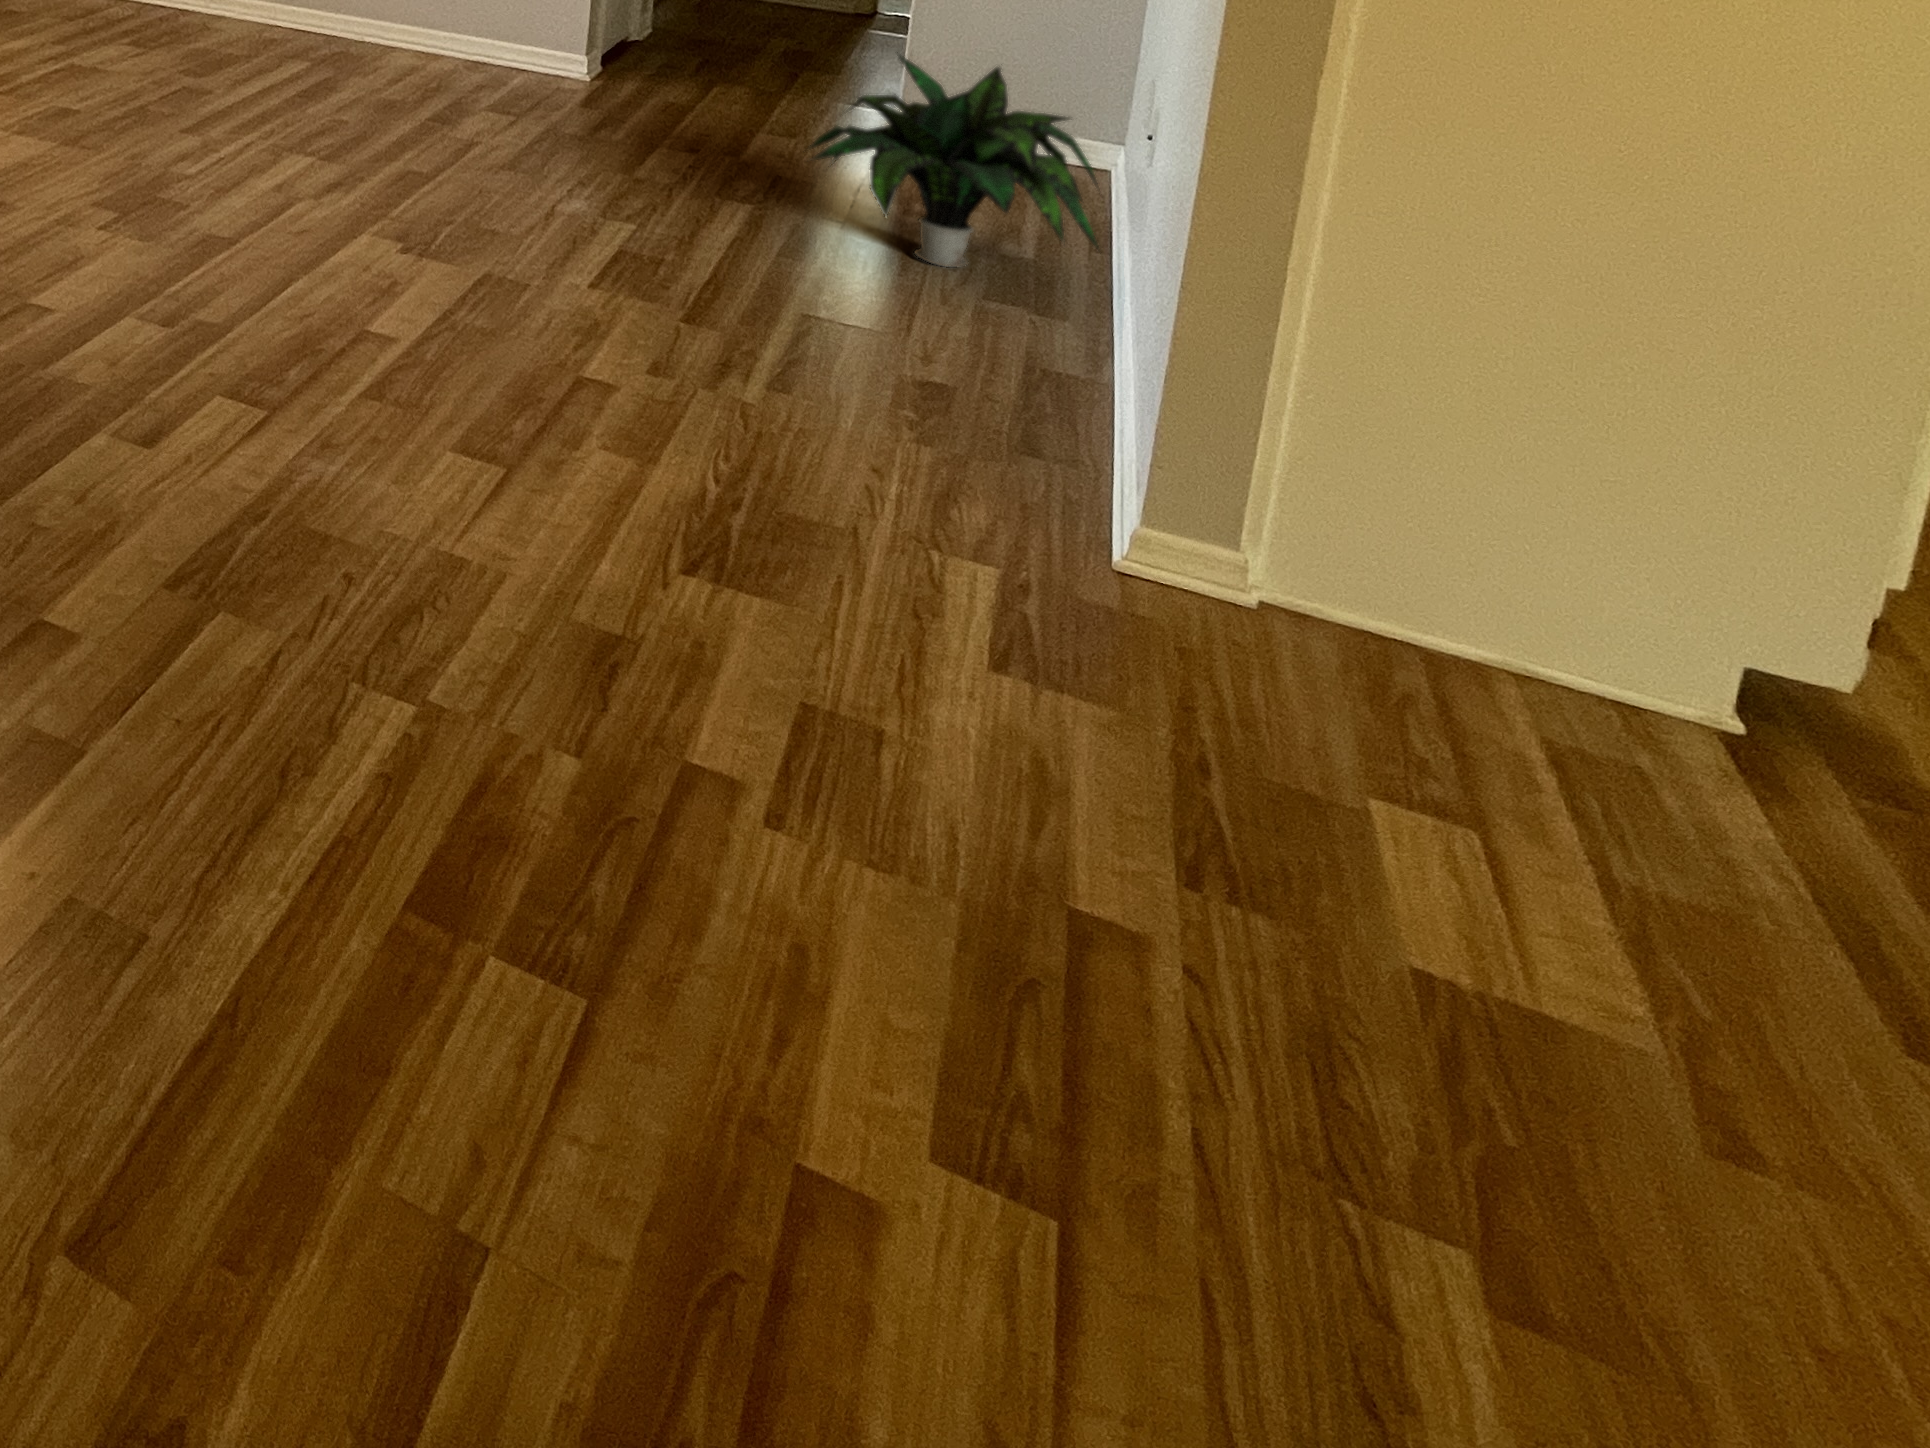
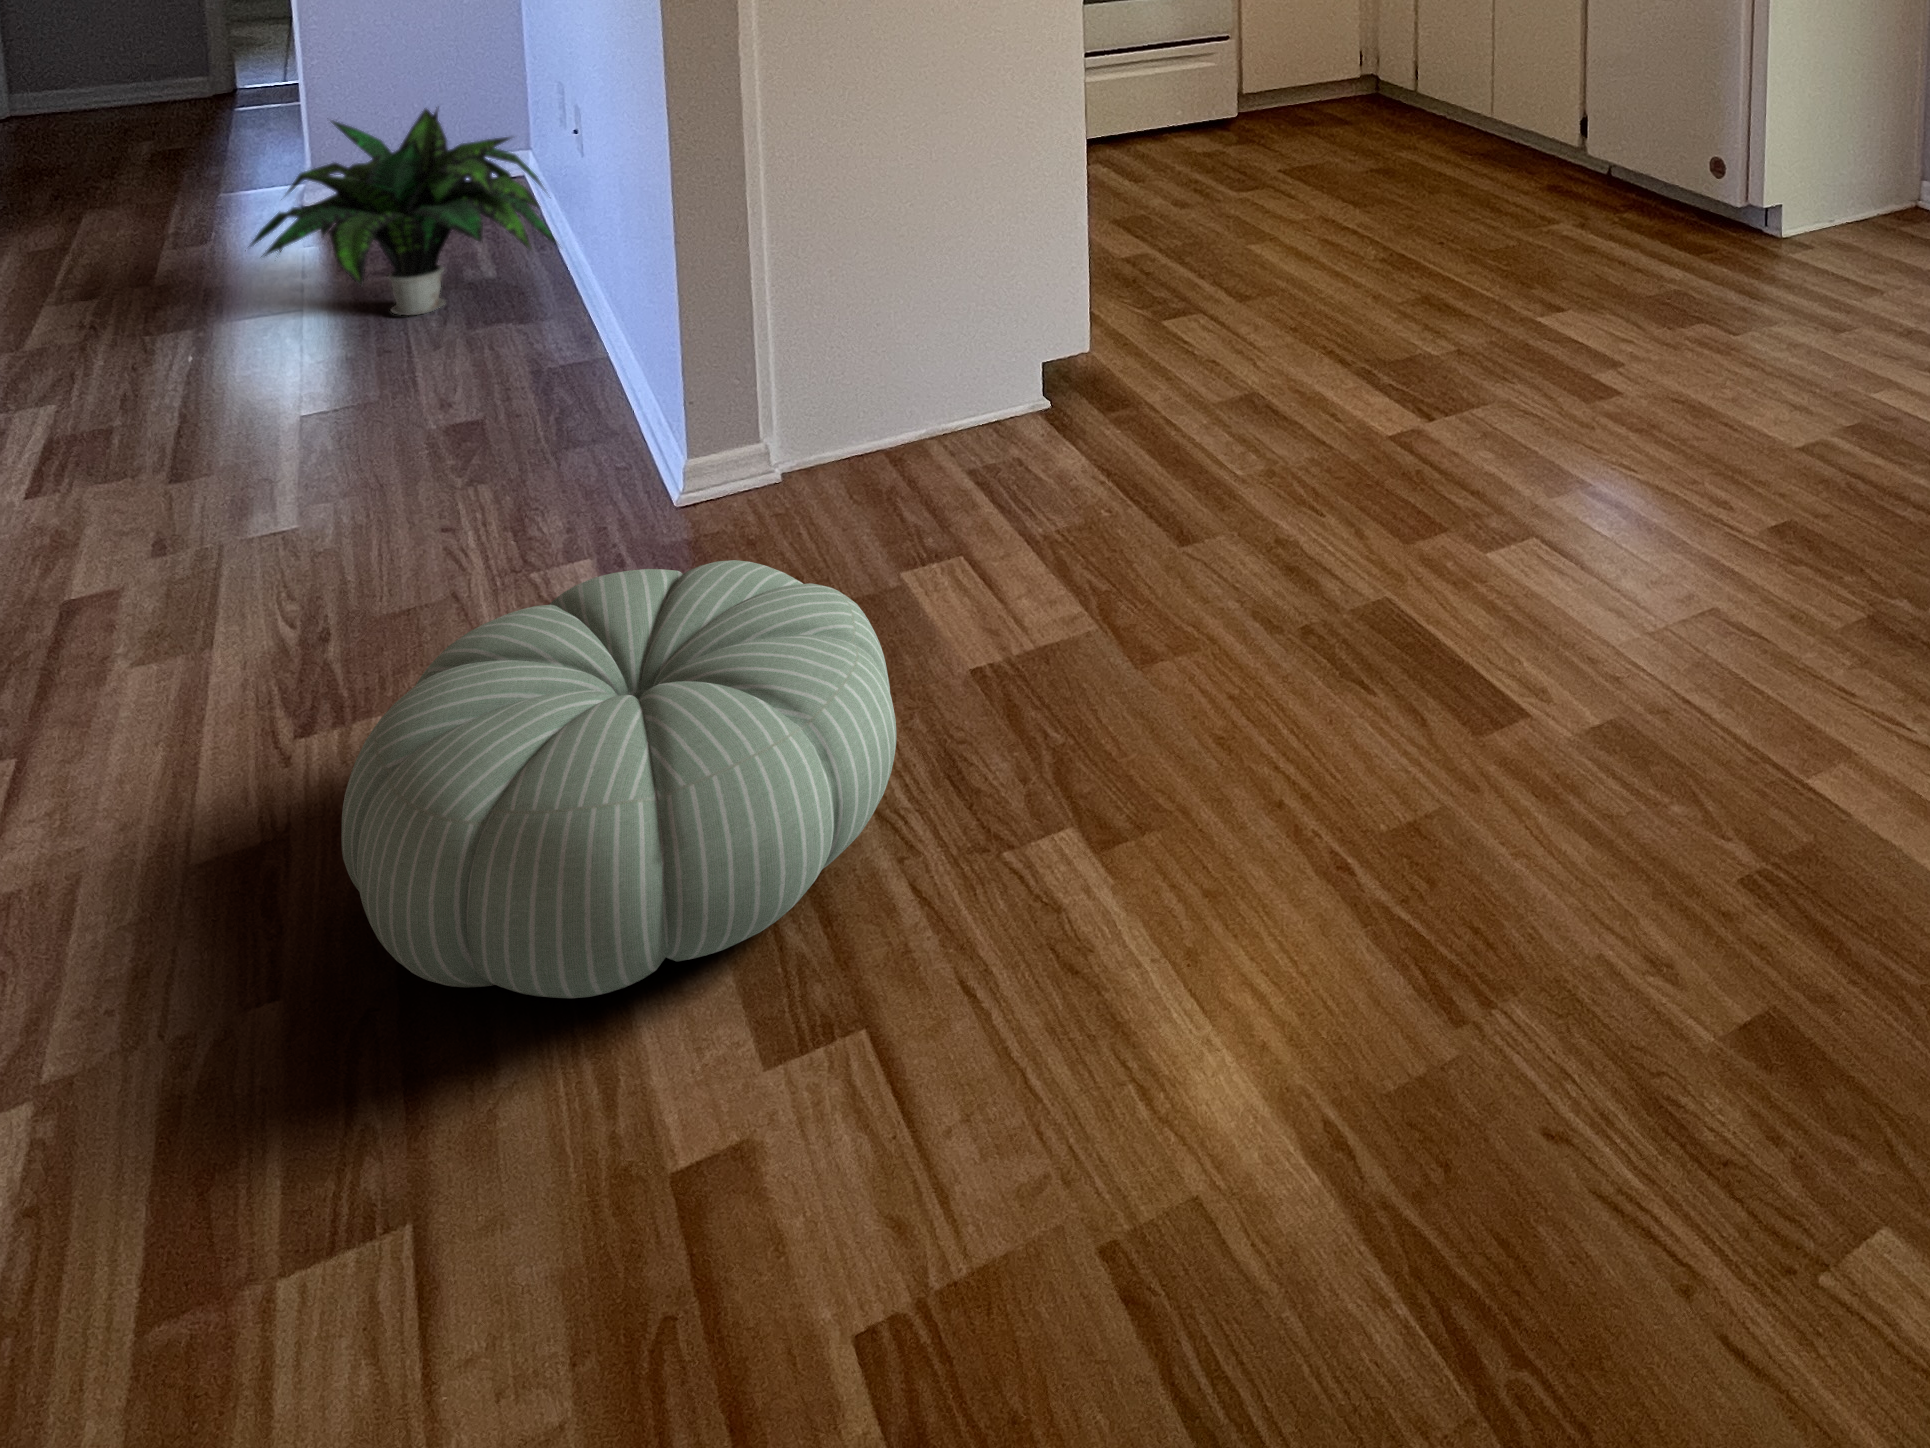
pouf: none [648,555,1260,1040] -> present [341,560,896,998]

